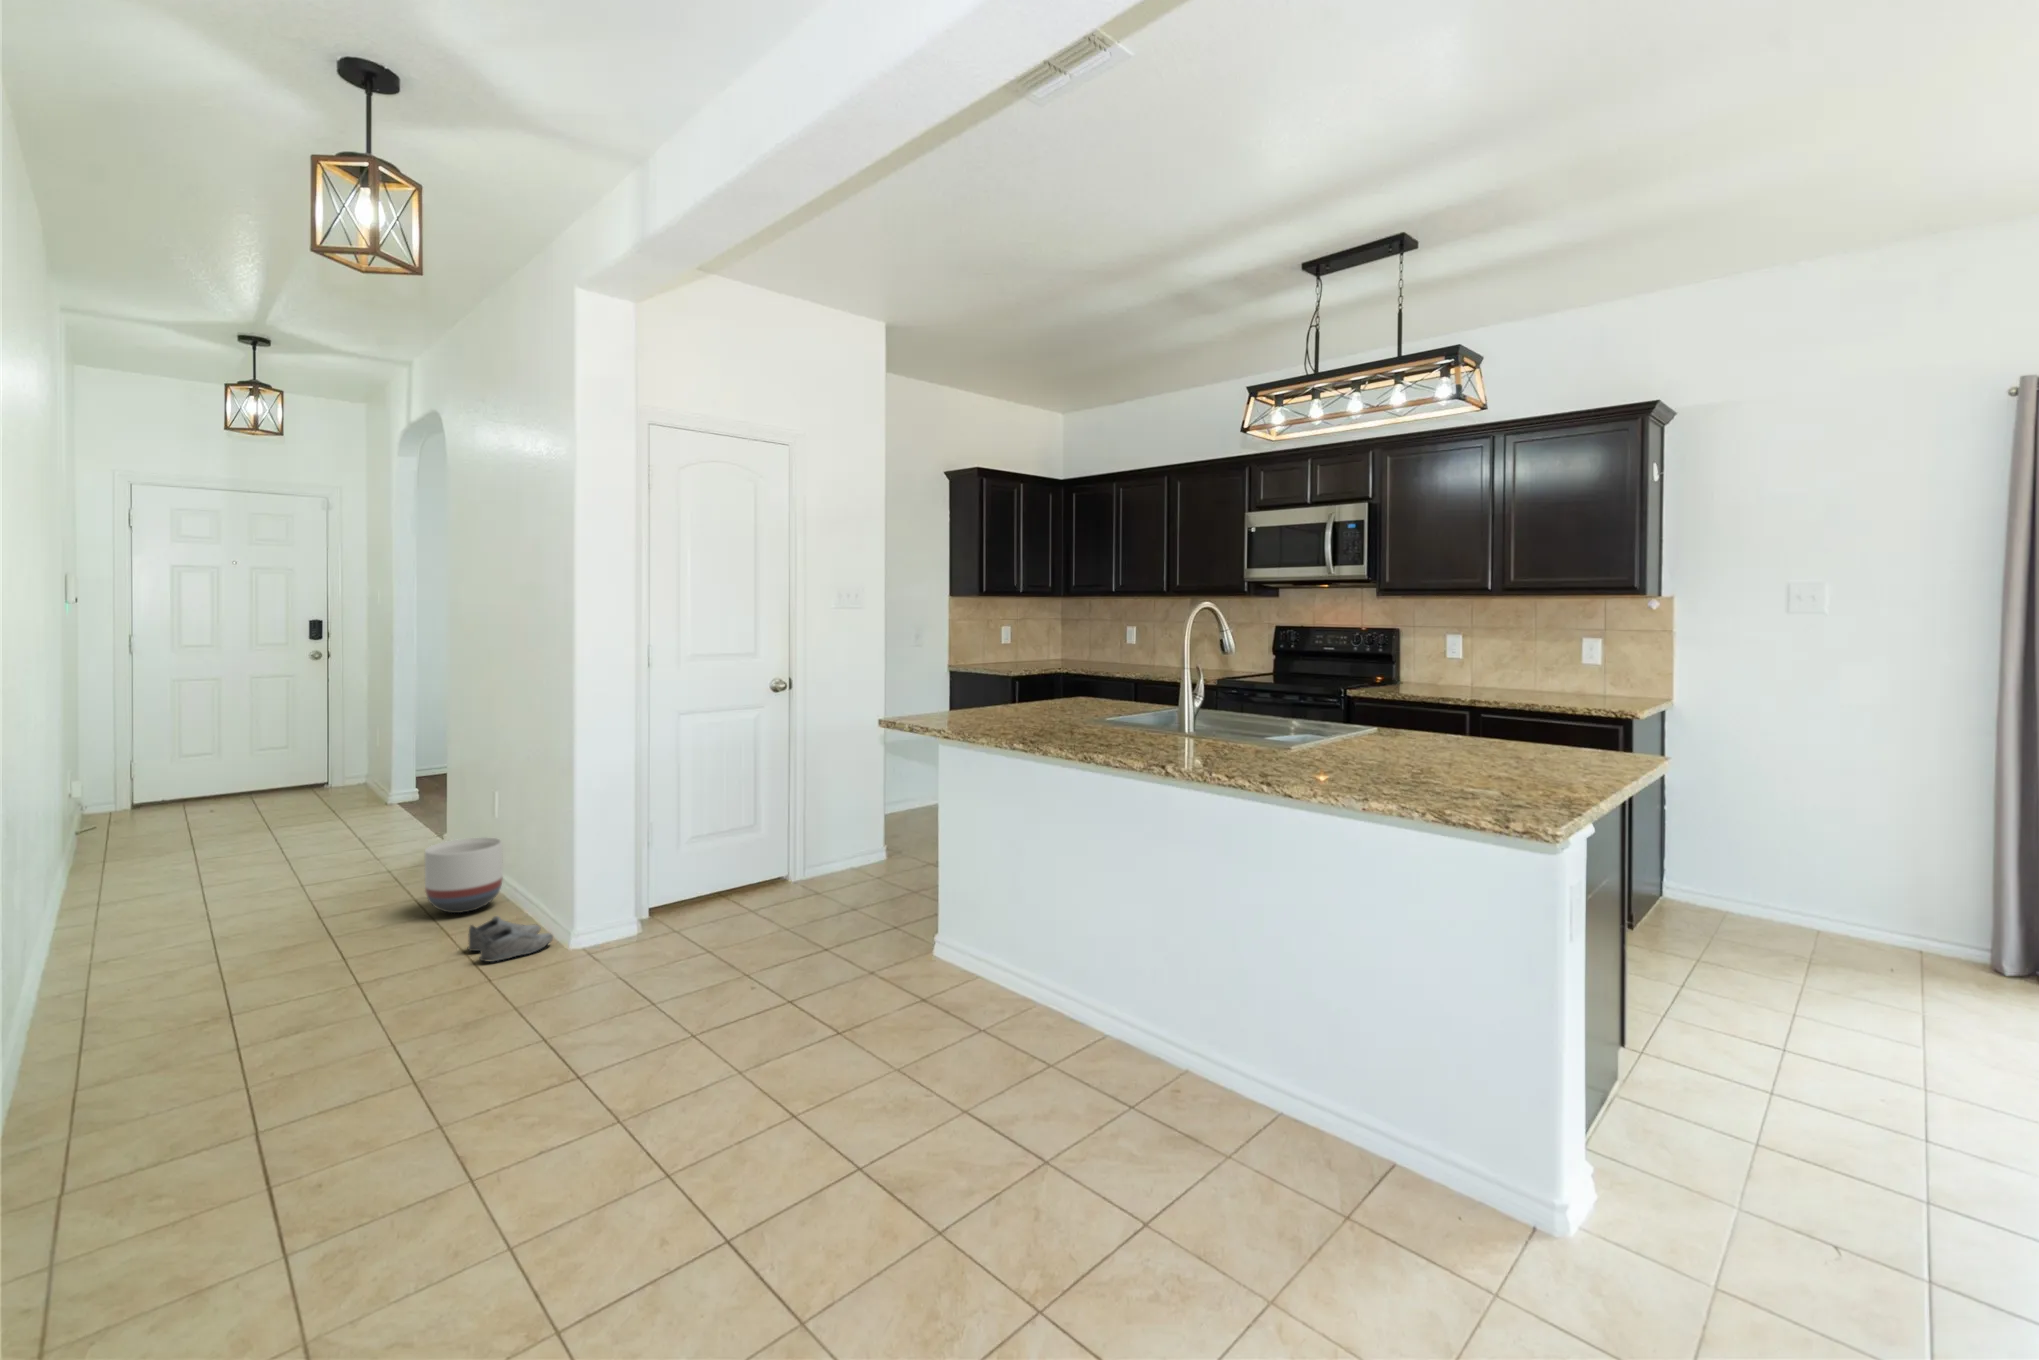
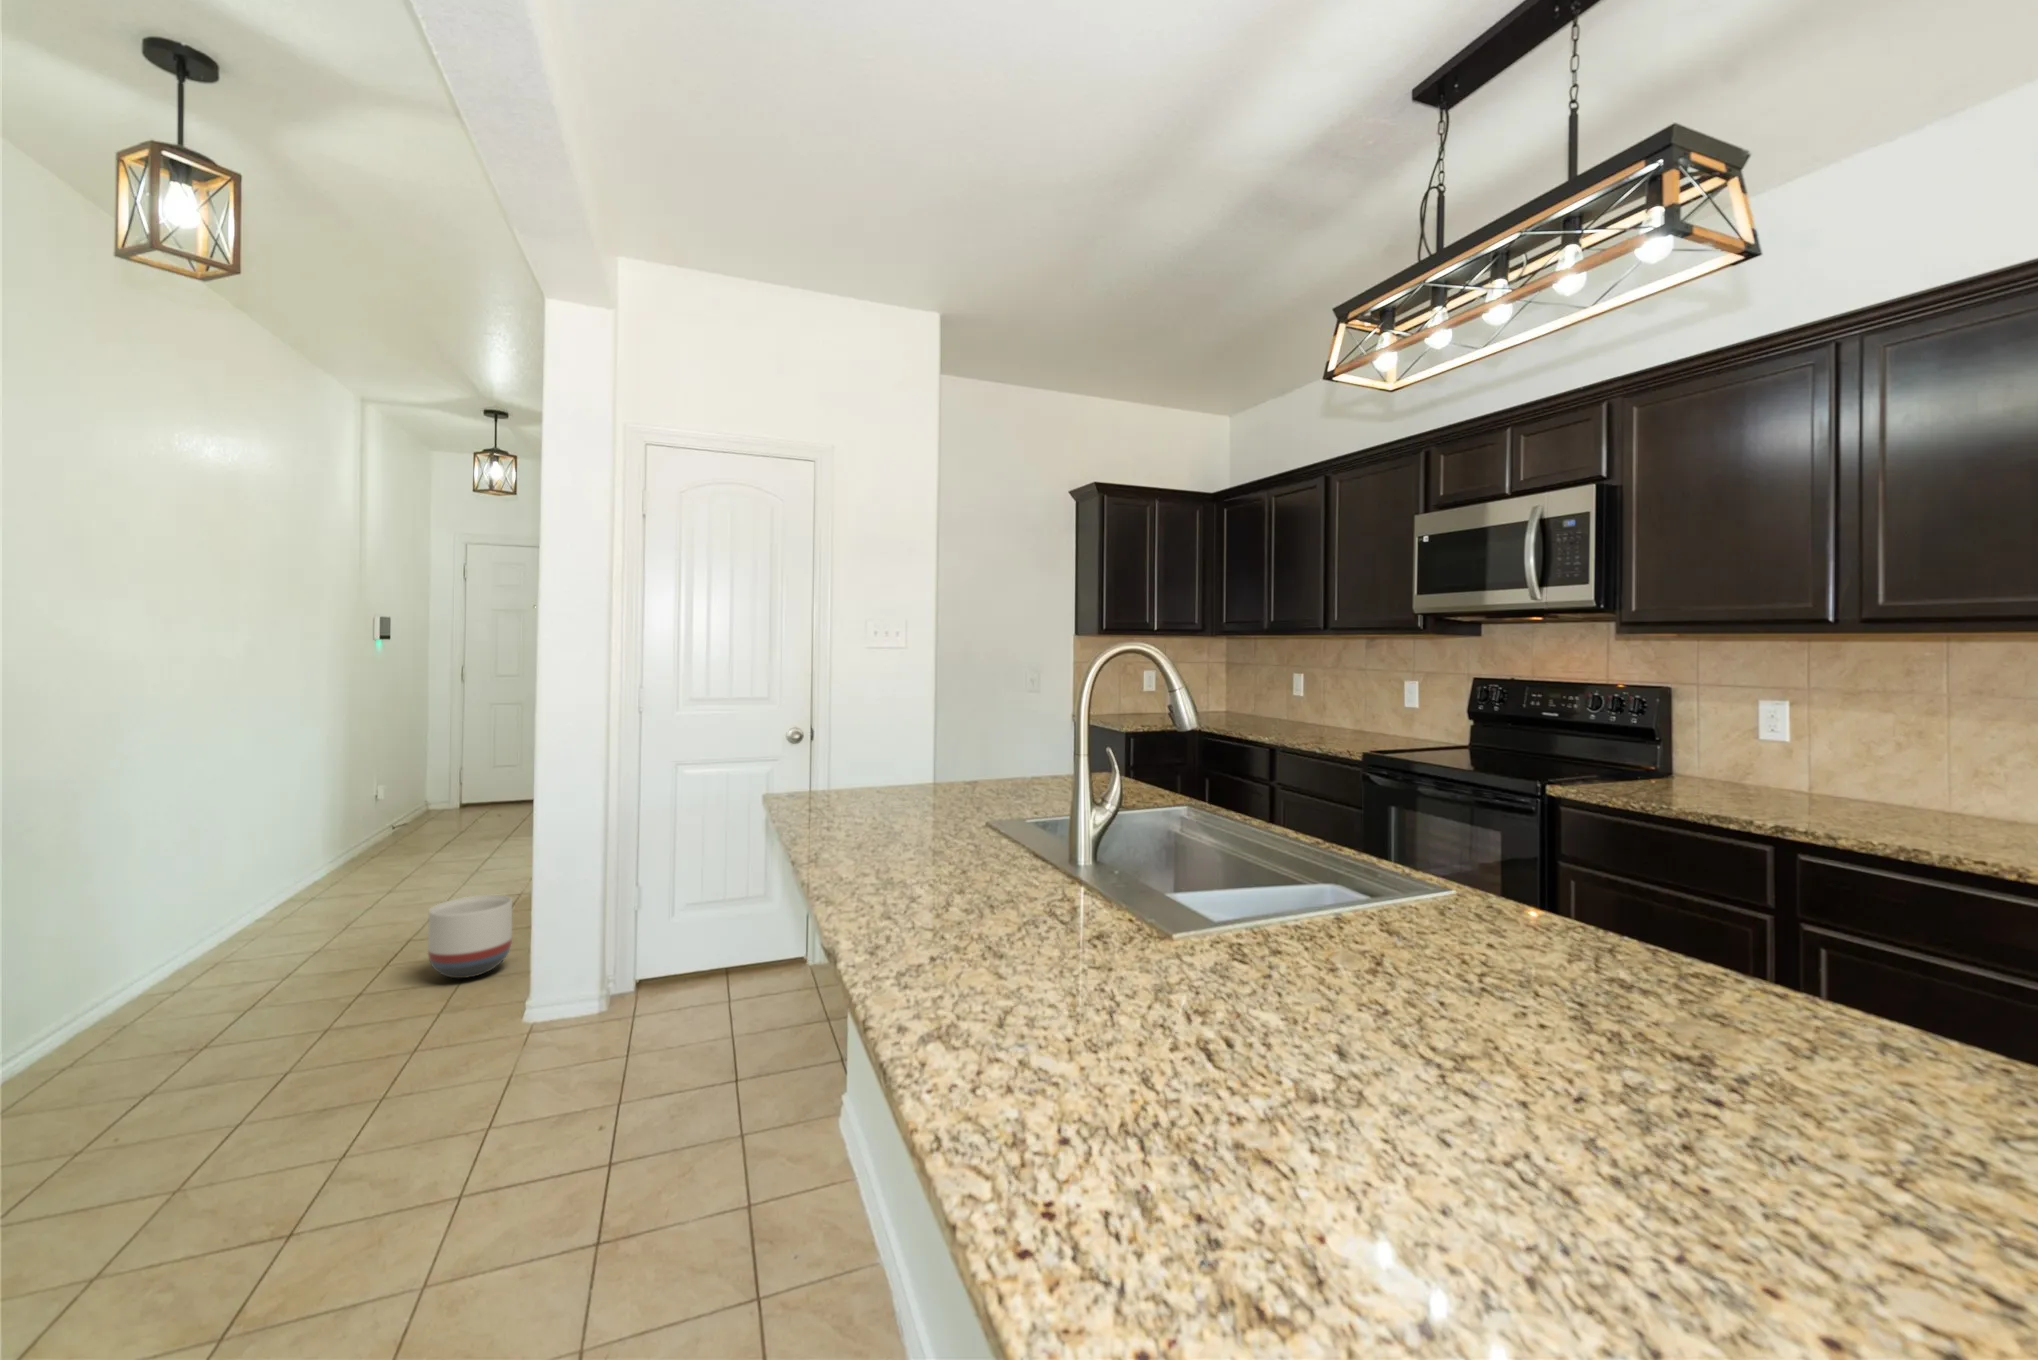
shoe: present [467,916,553,961] -> none [383,997,482,1057]

